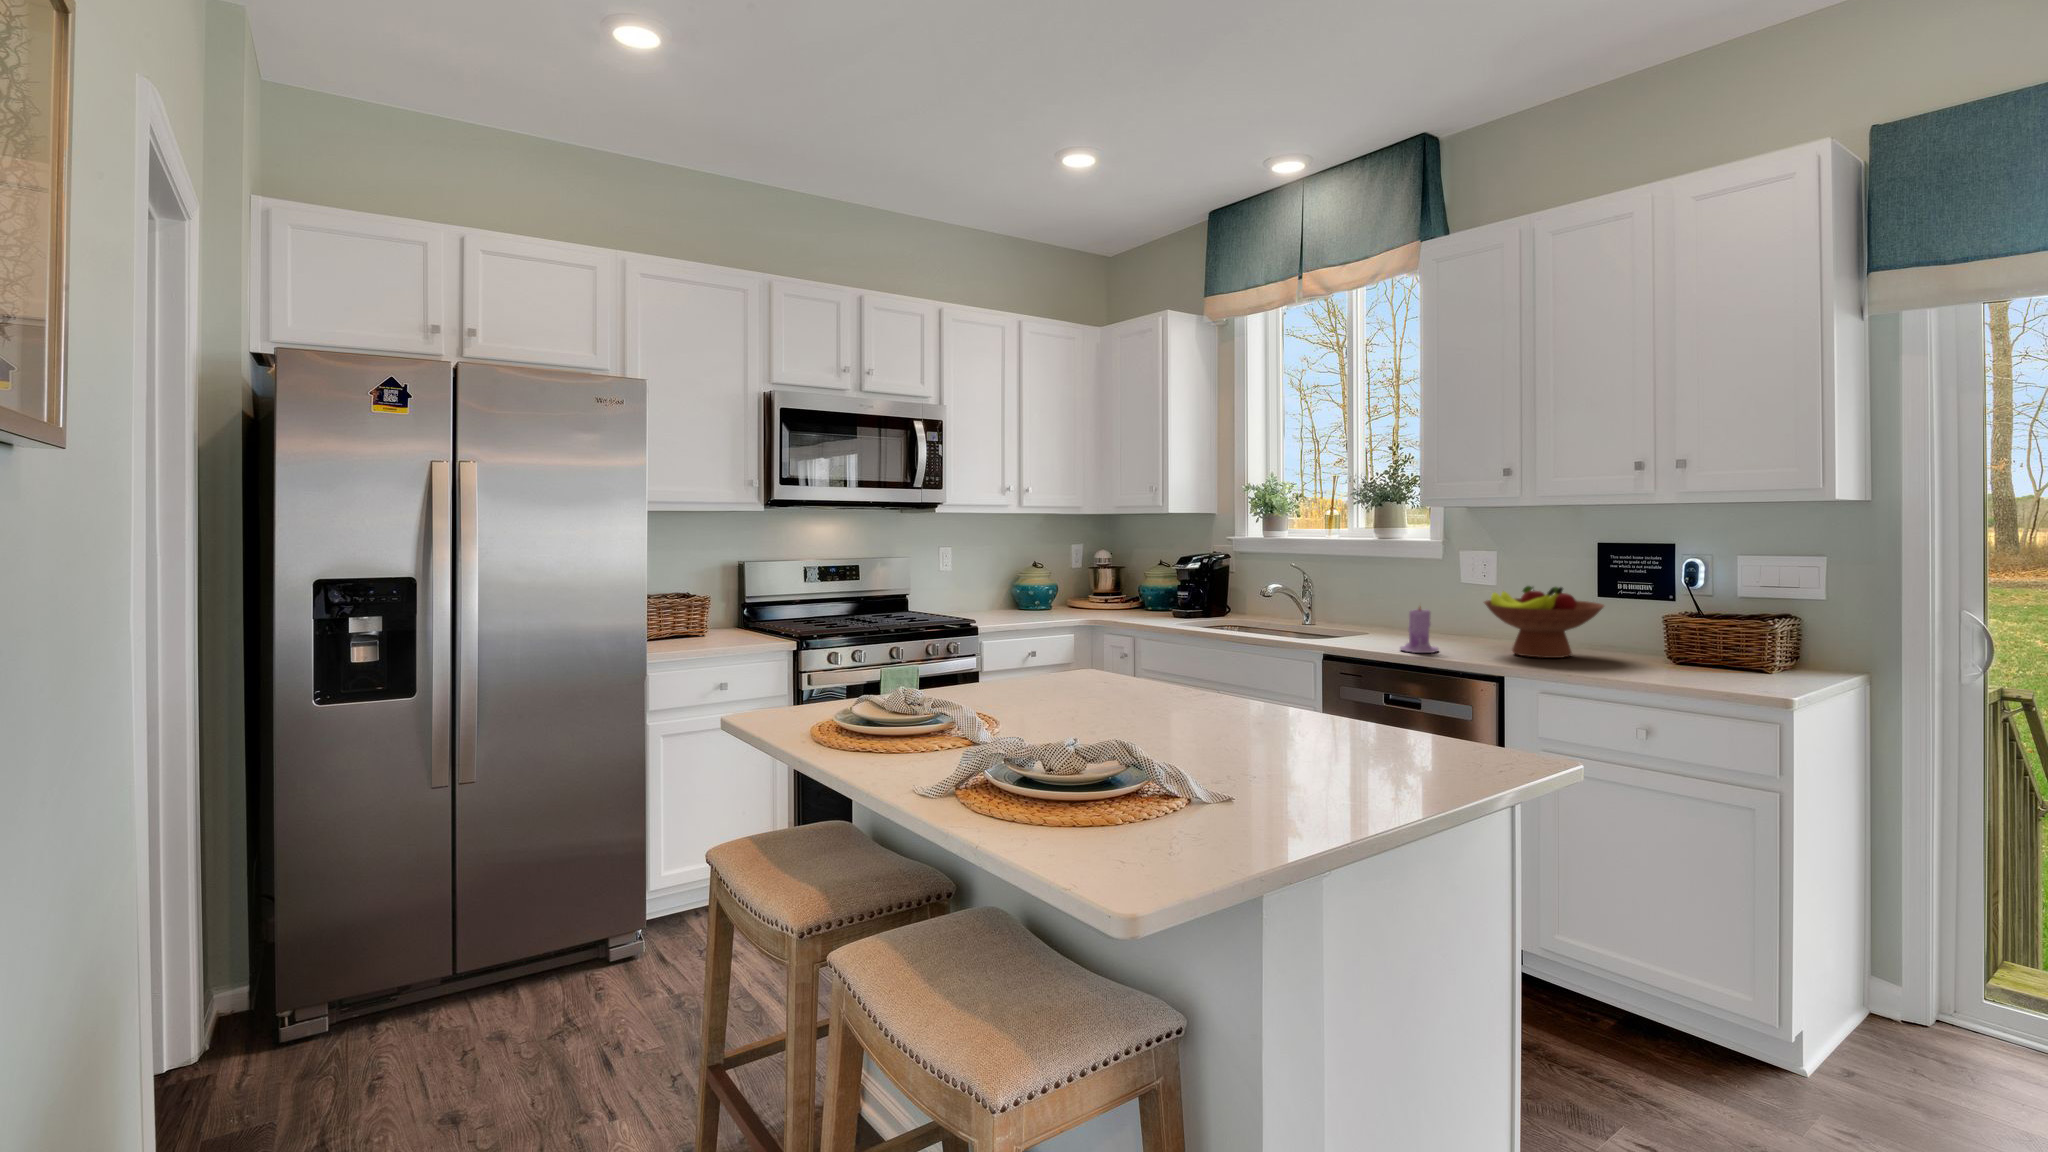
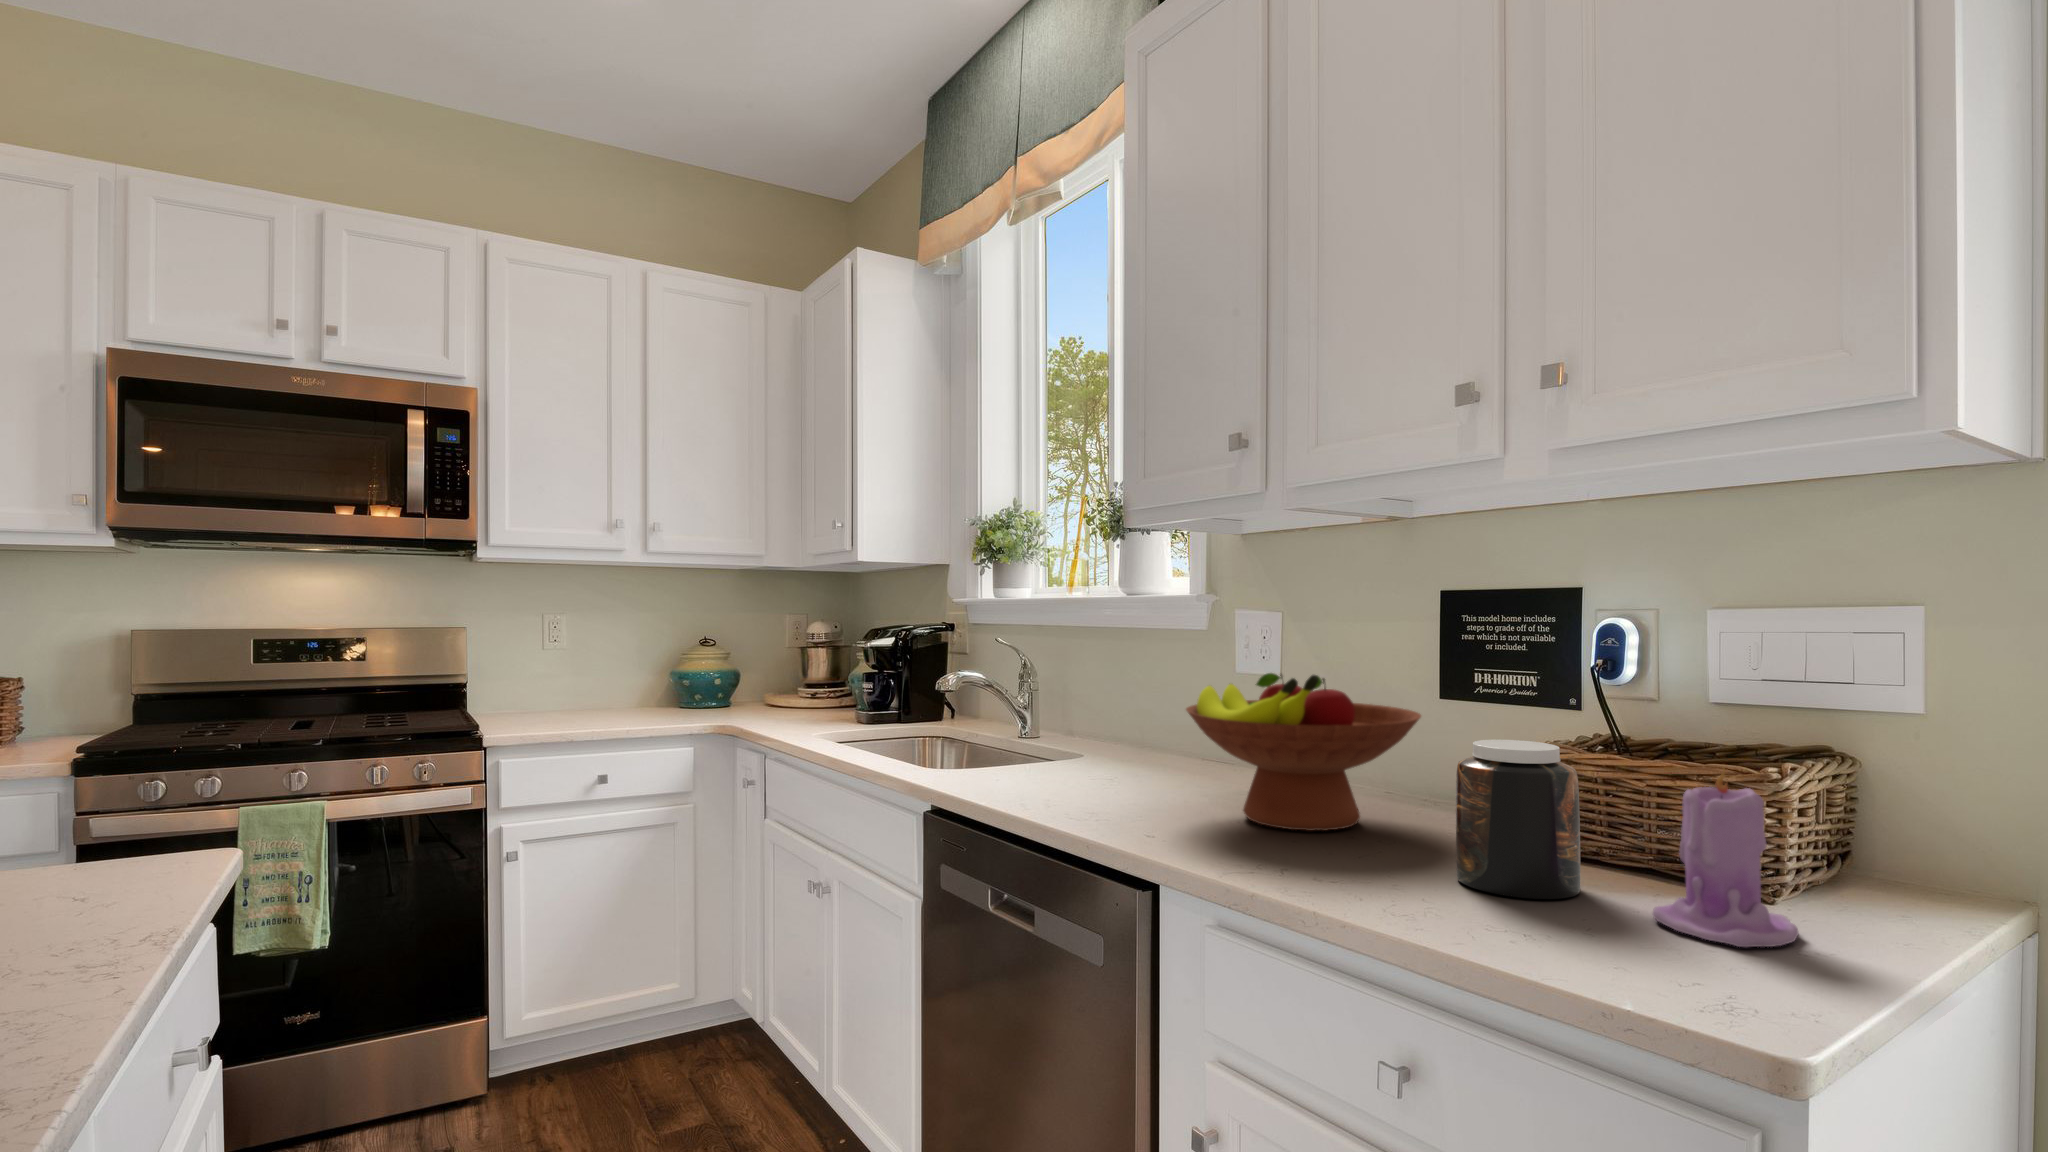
candle: present [1400,606,1438,653] -> present [1652,769,1799,947]
jar: none [1638,613,1692,675] -> present [1456,740,1580,899]

